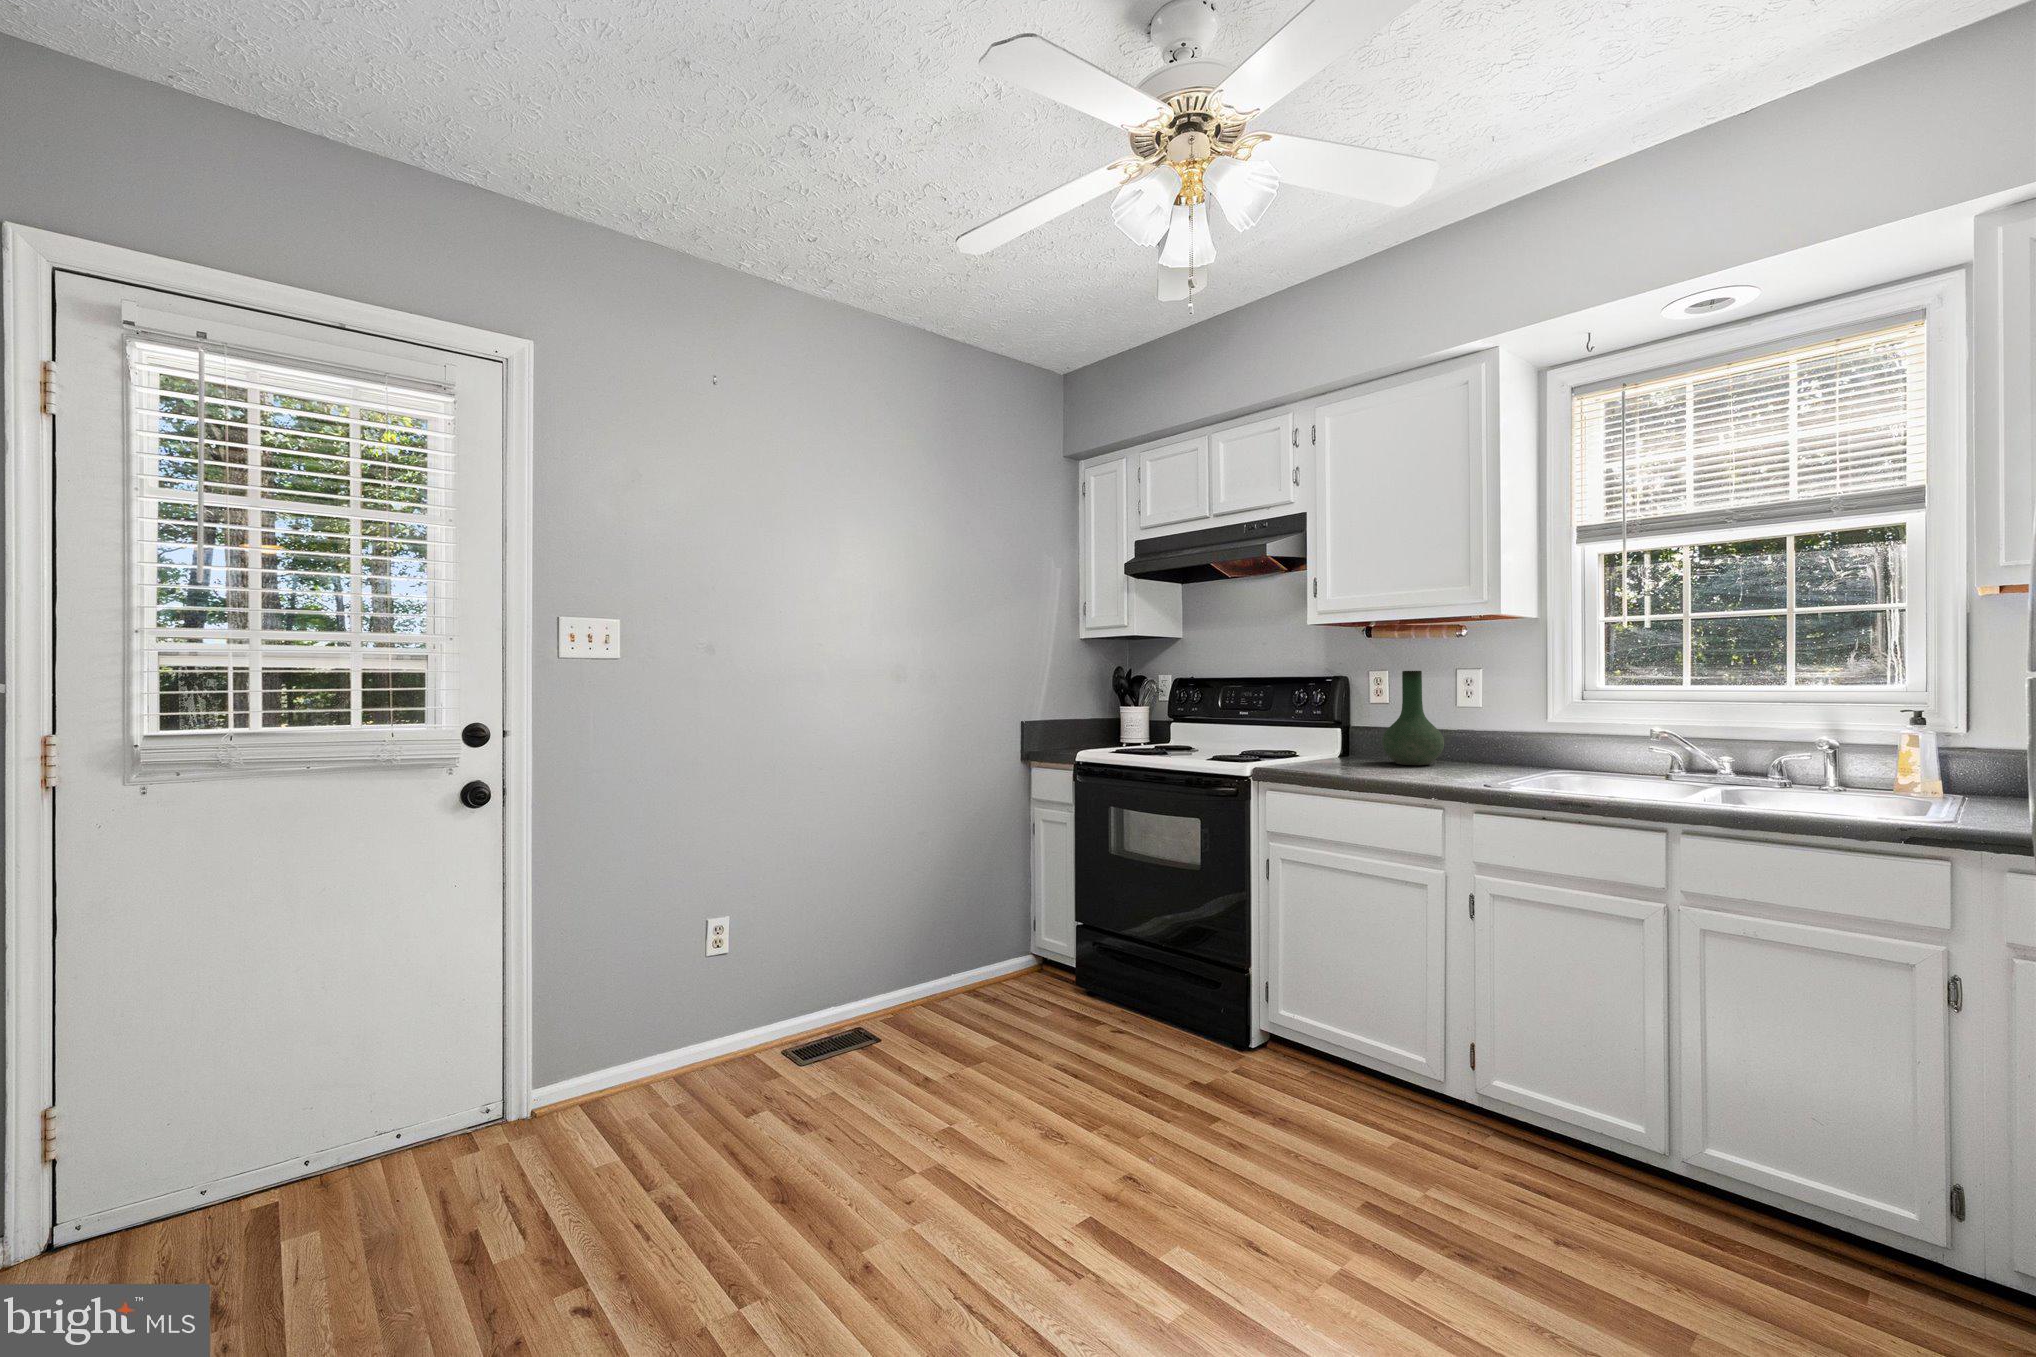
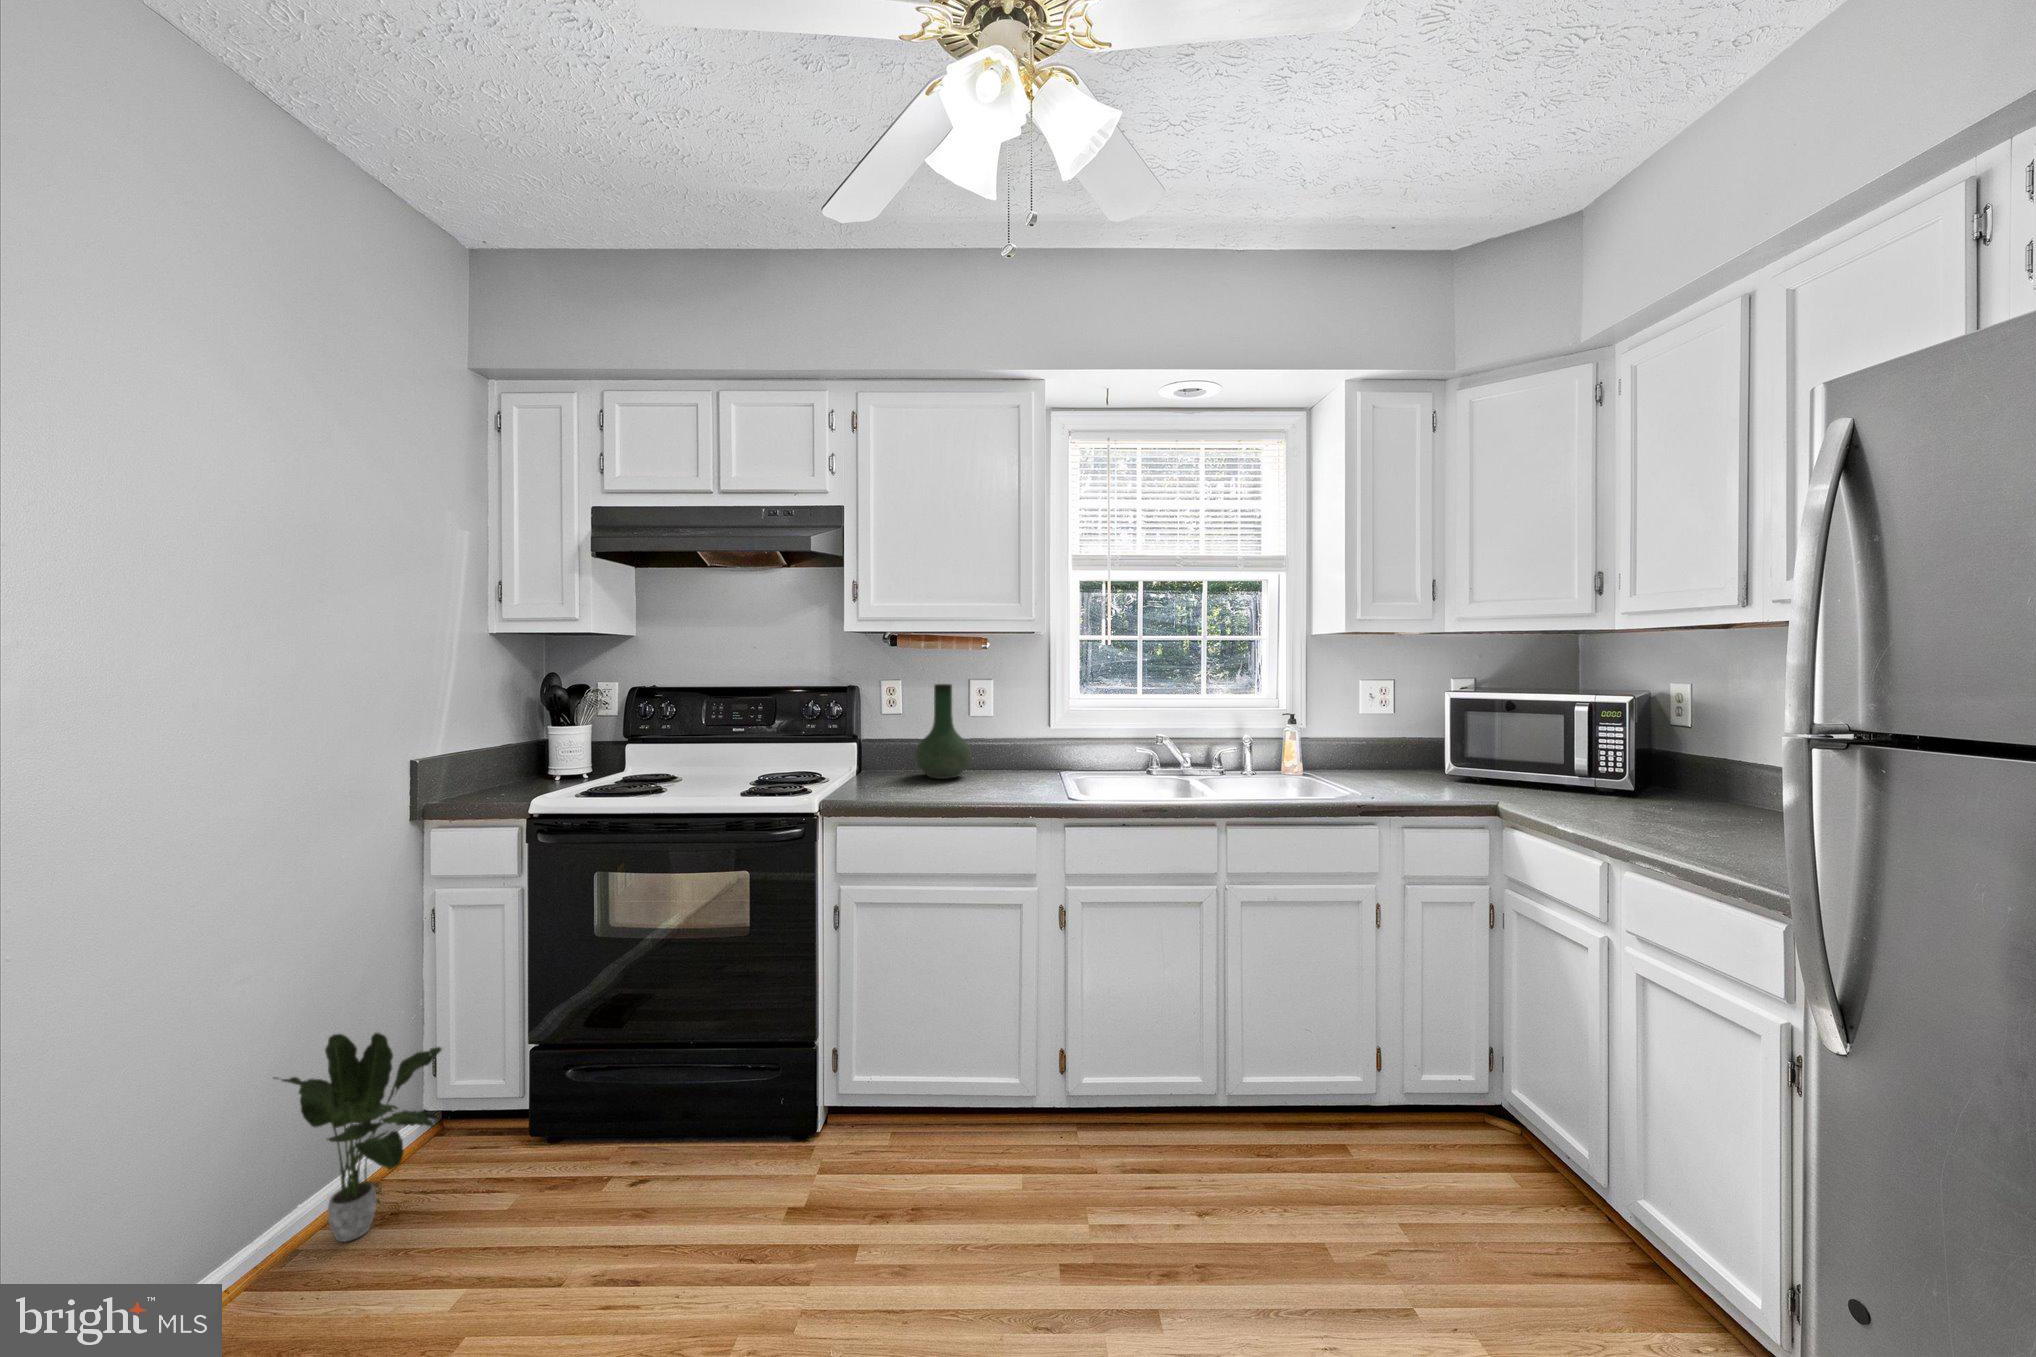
potted plant: none [932,877,1014,1006] -> present [274,1033,442,1242]

